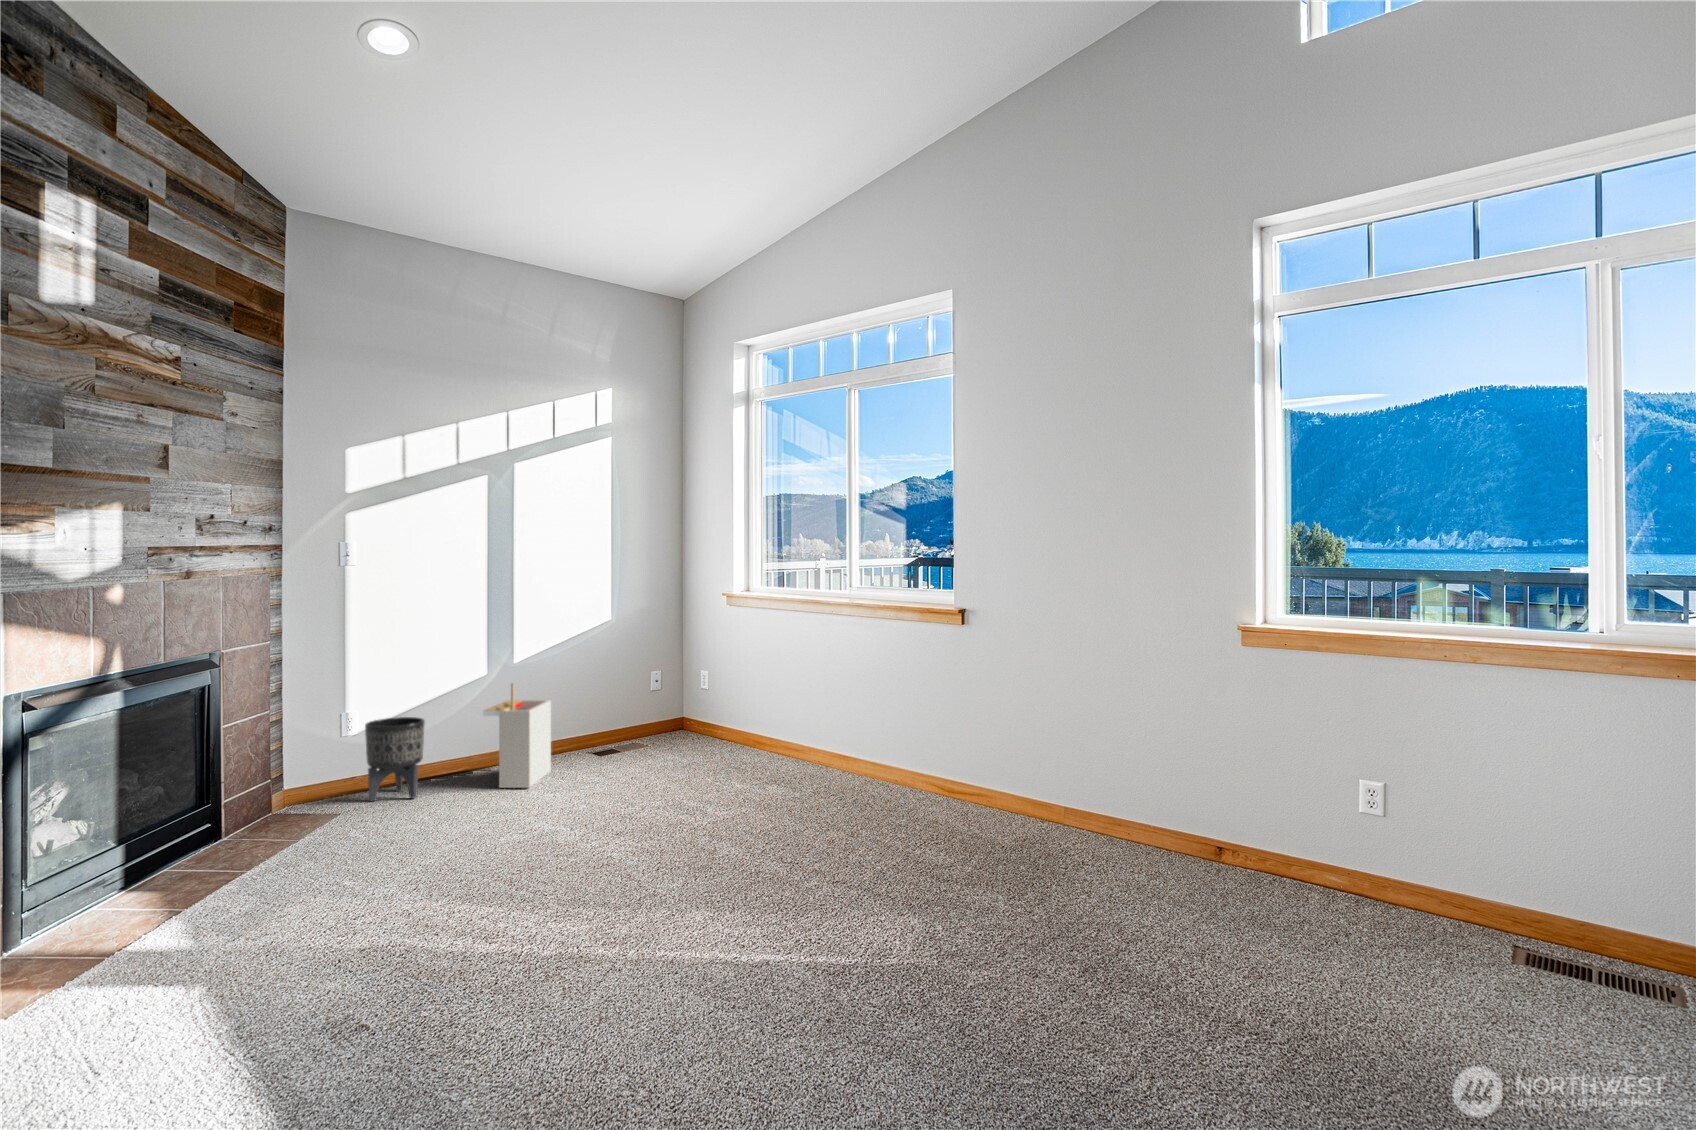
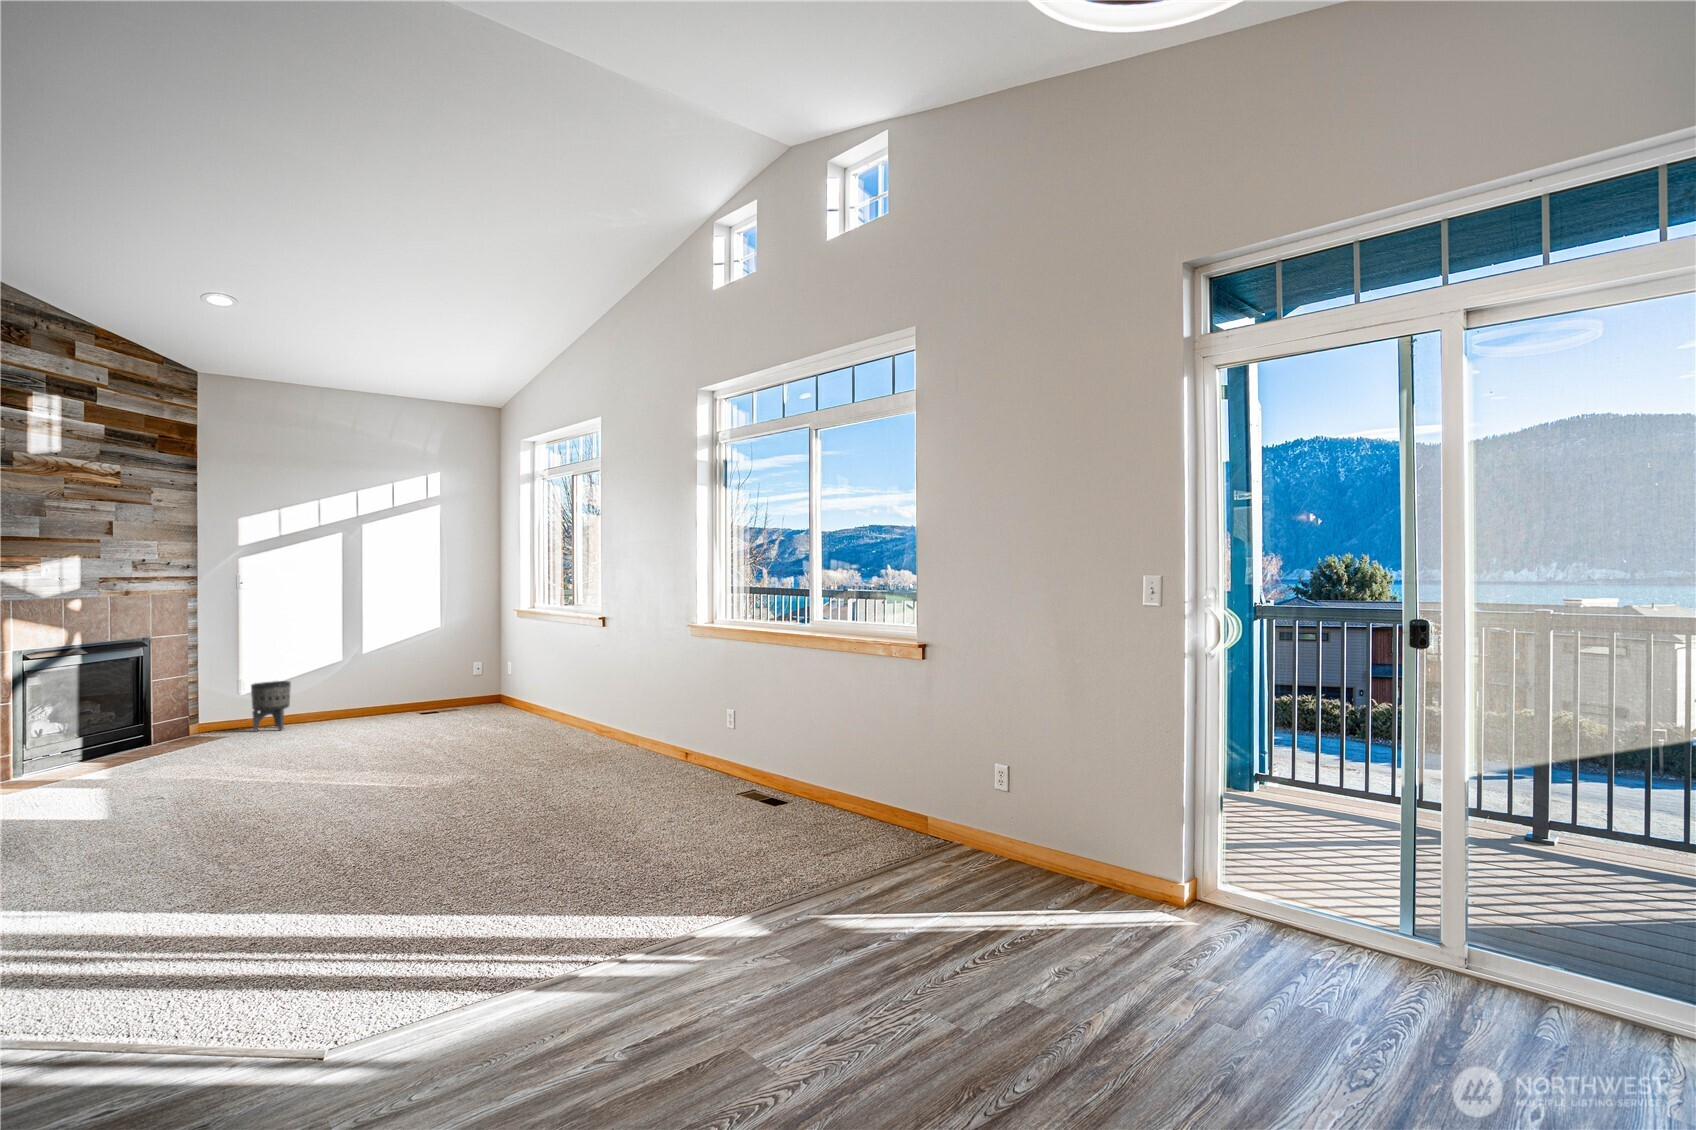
storage bin: present [483,683,551,788] -> none [329,660,384,725]

